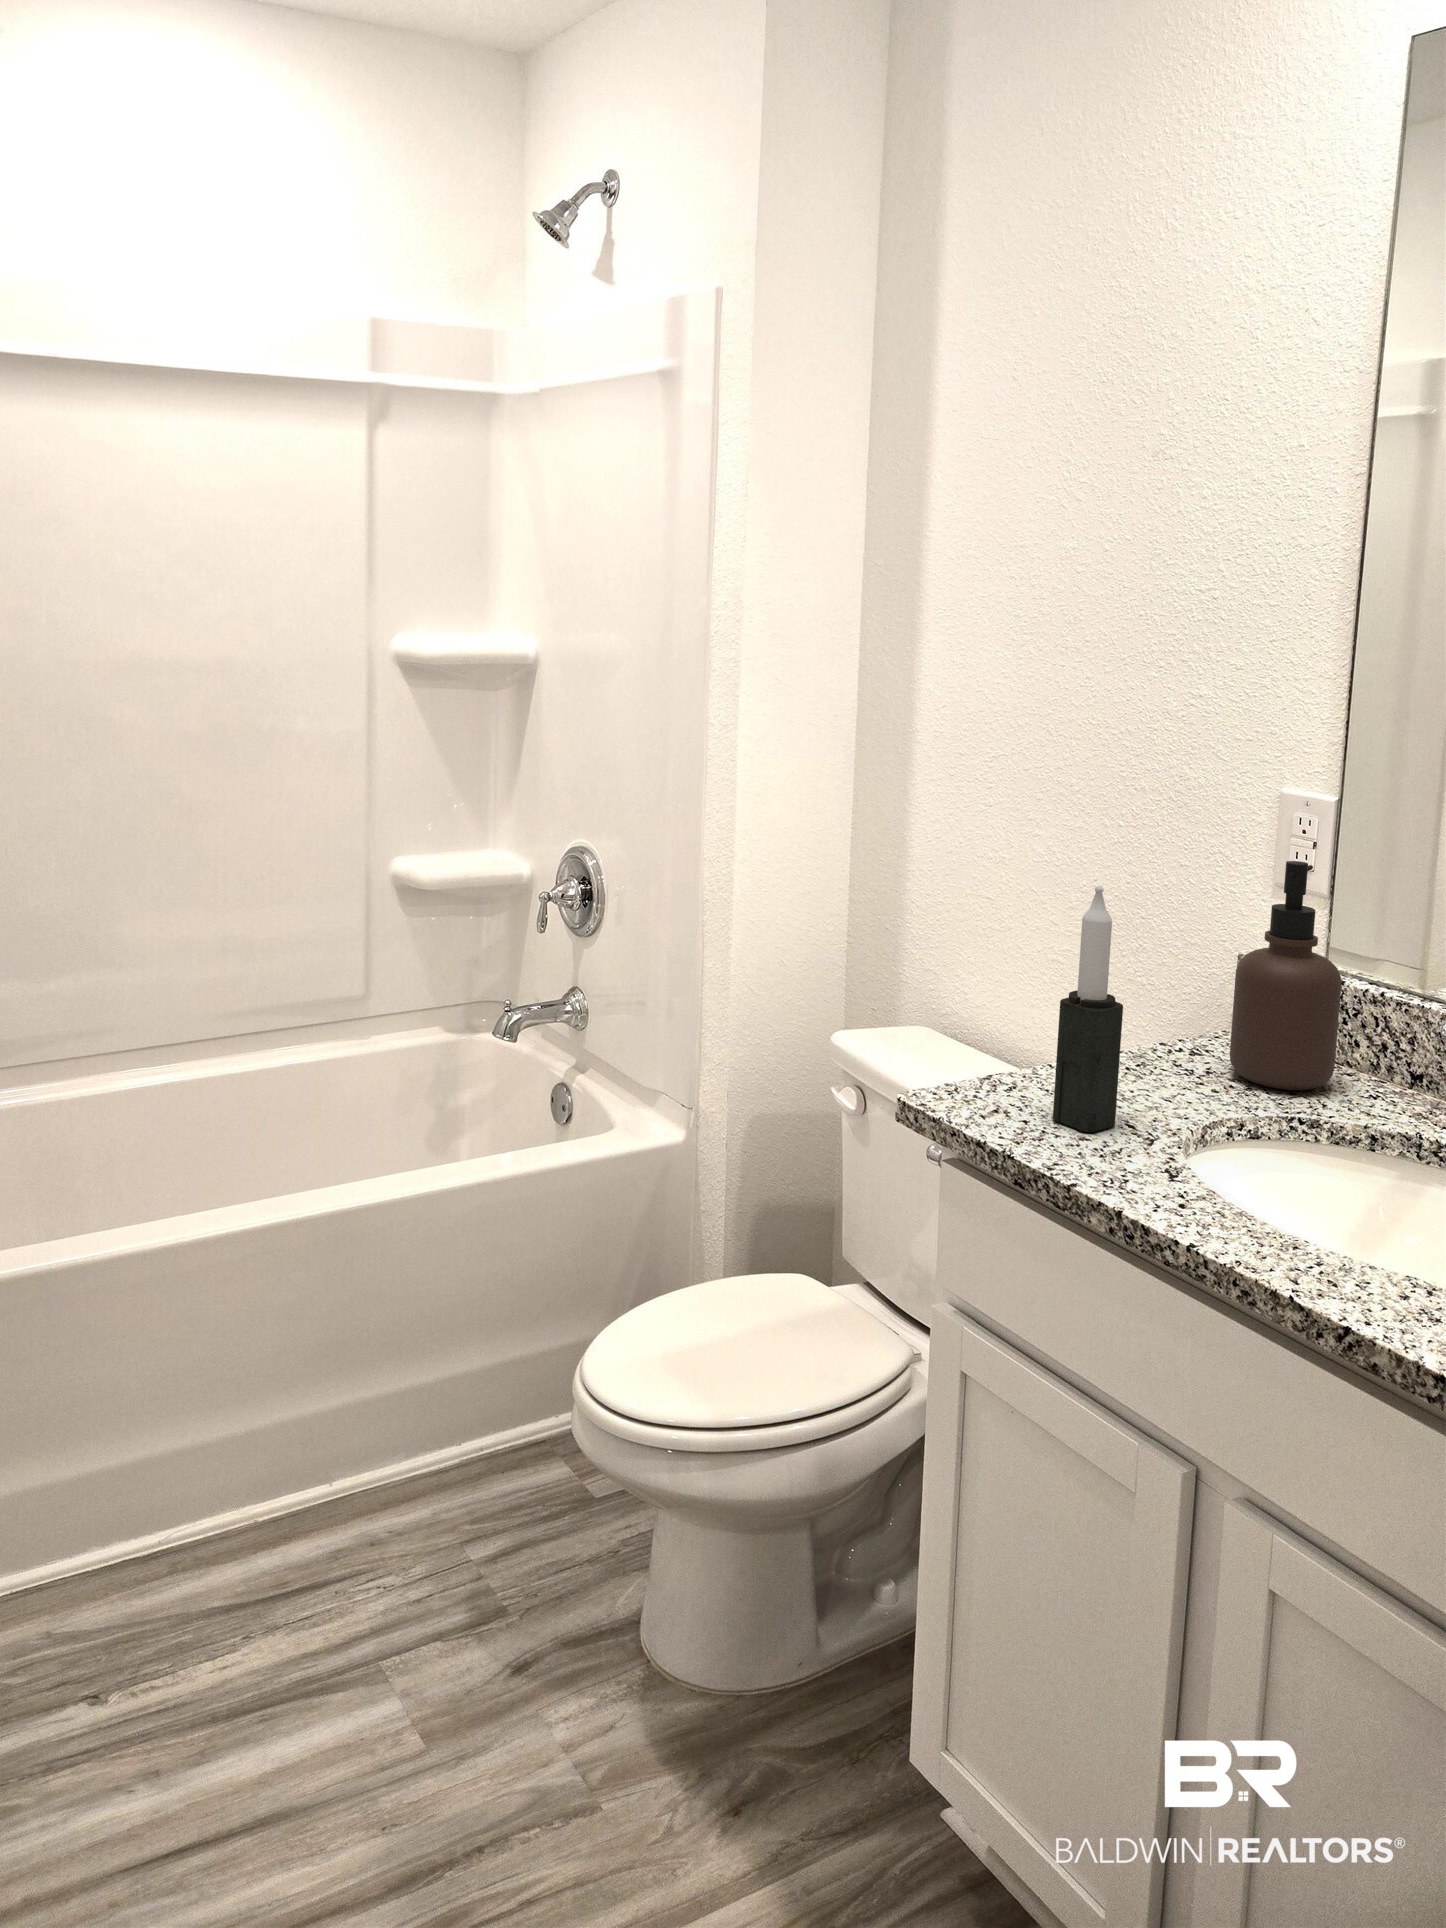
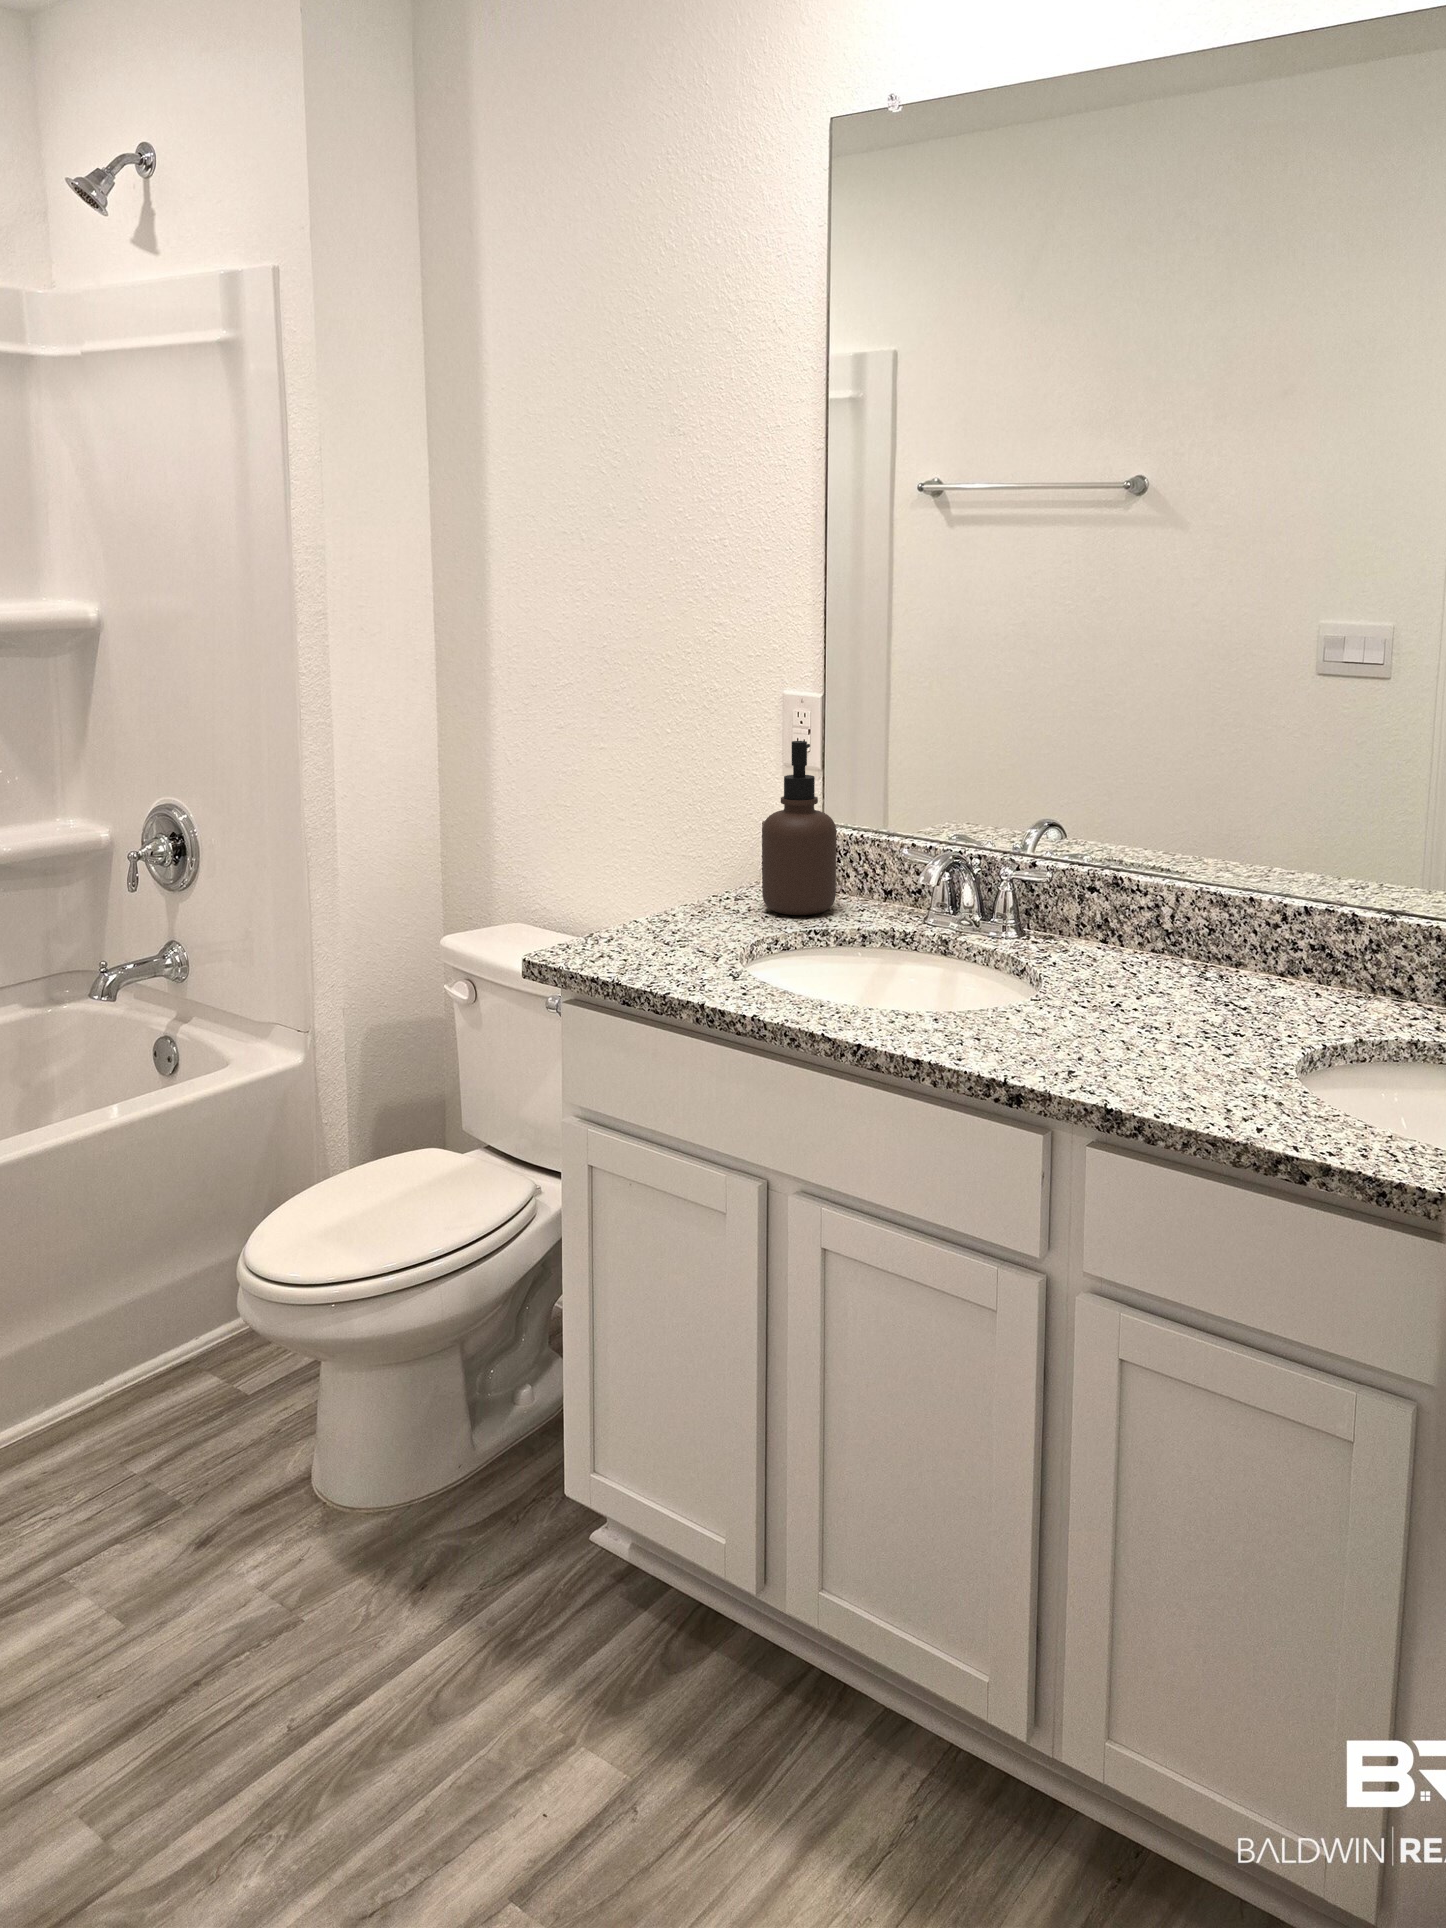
candle: present [1053,886,1123,1132] -> none [640,766,687,959]

